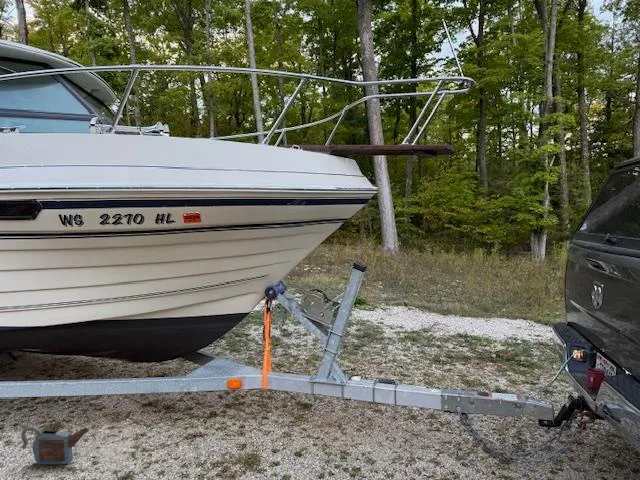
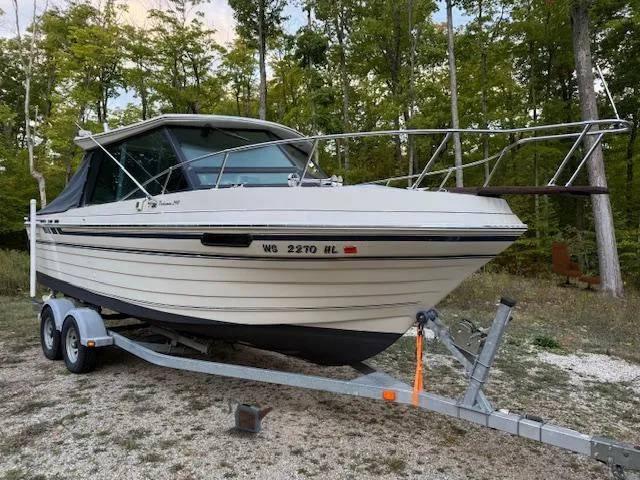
lounge chair: none [341,209,382,251] -> present [552,243,601,291]

